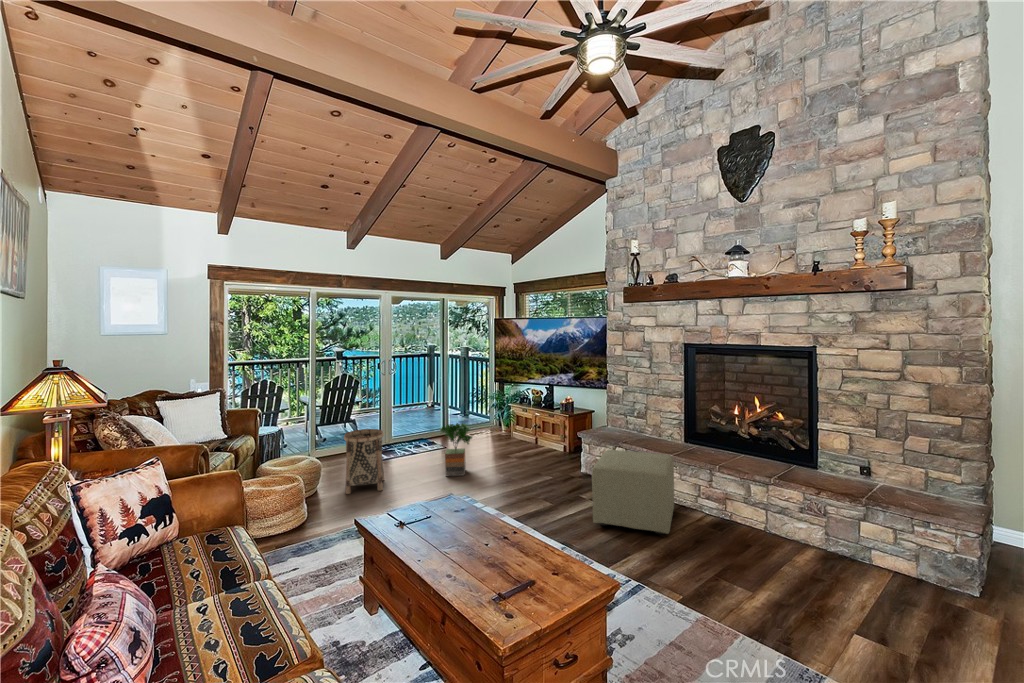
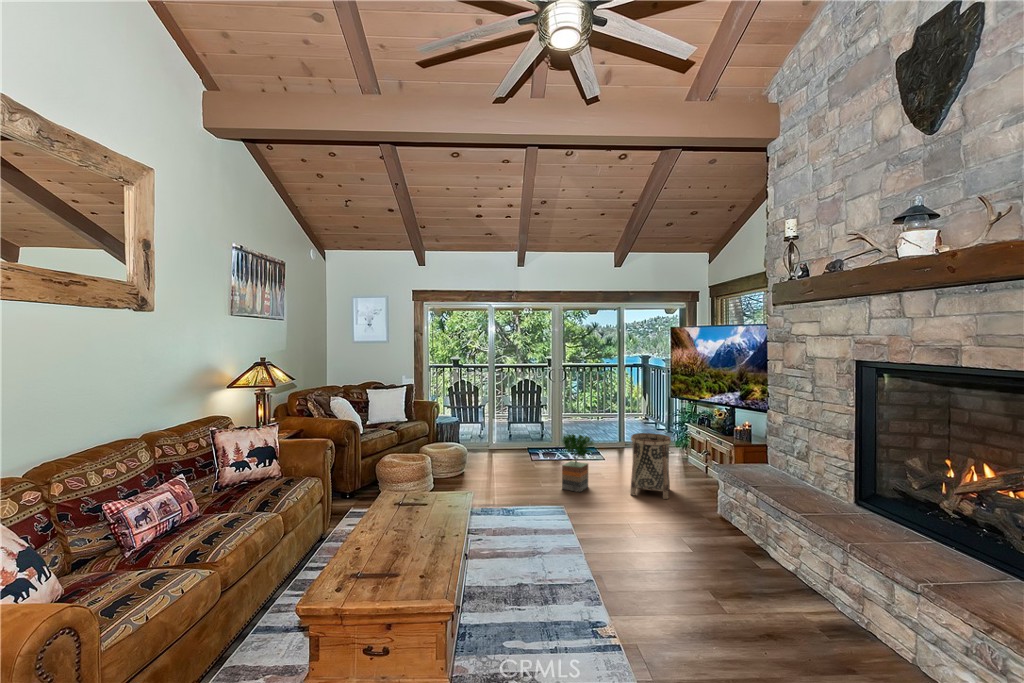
basket: present [344,429,384,494] -> present [630,433,671,499]
ottoman: present [592,450,674,534] -> none [653,490,789,613]

